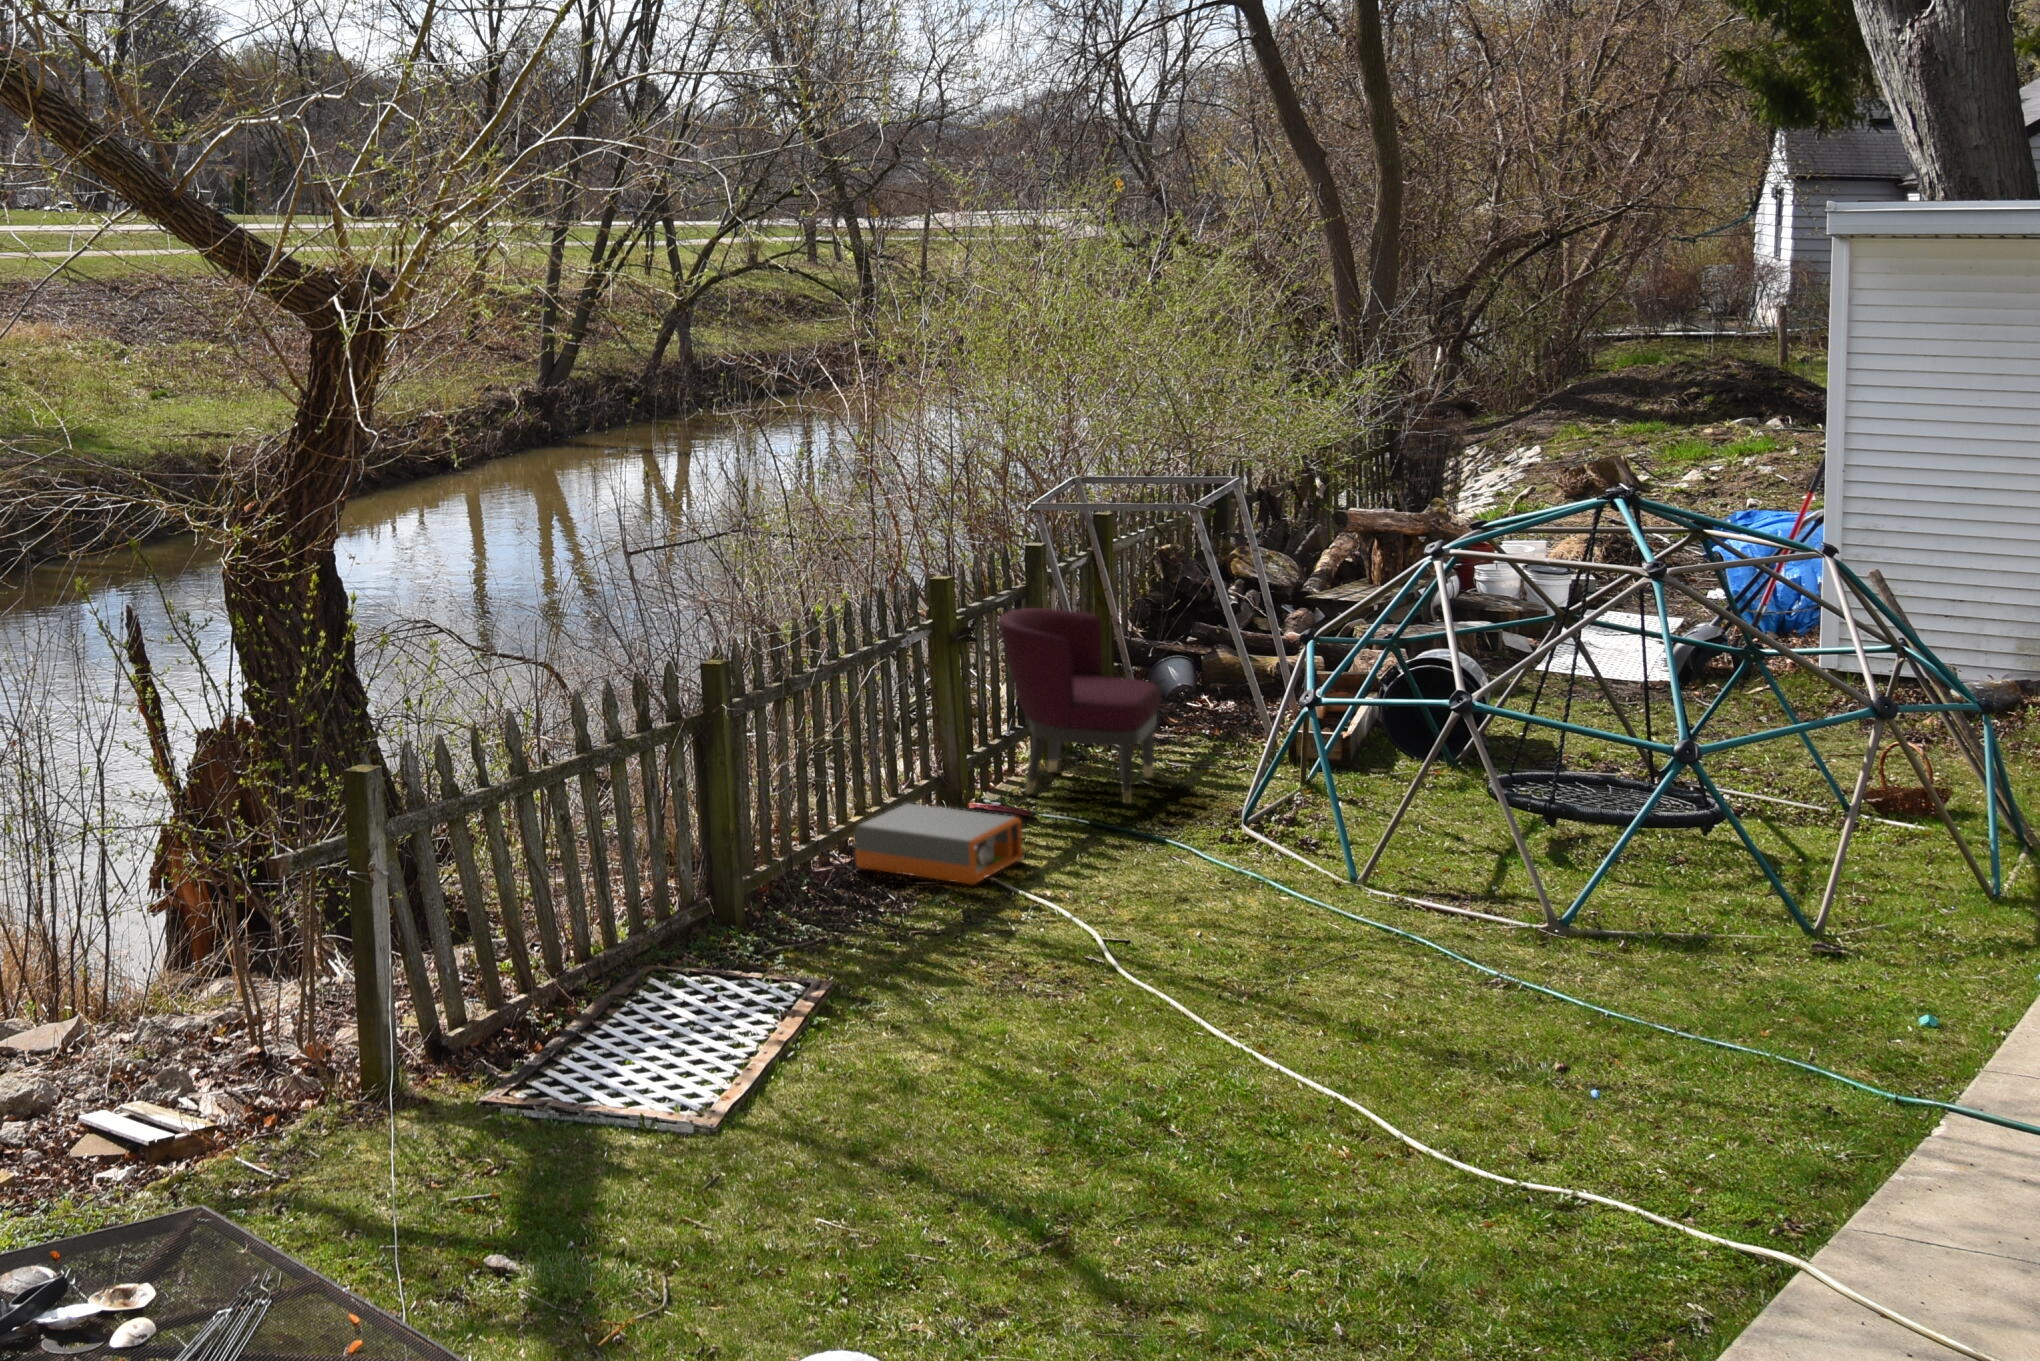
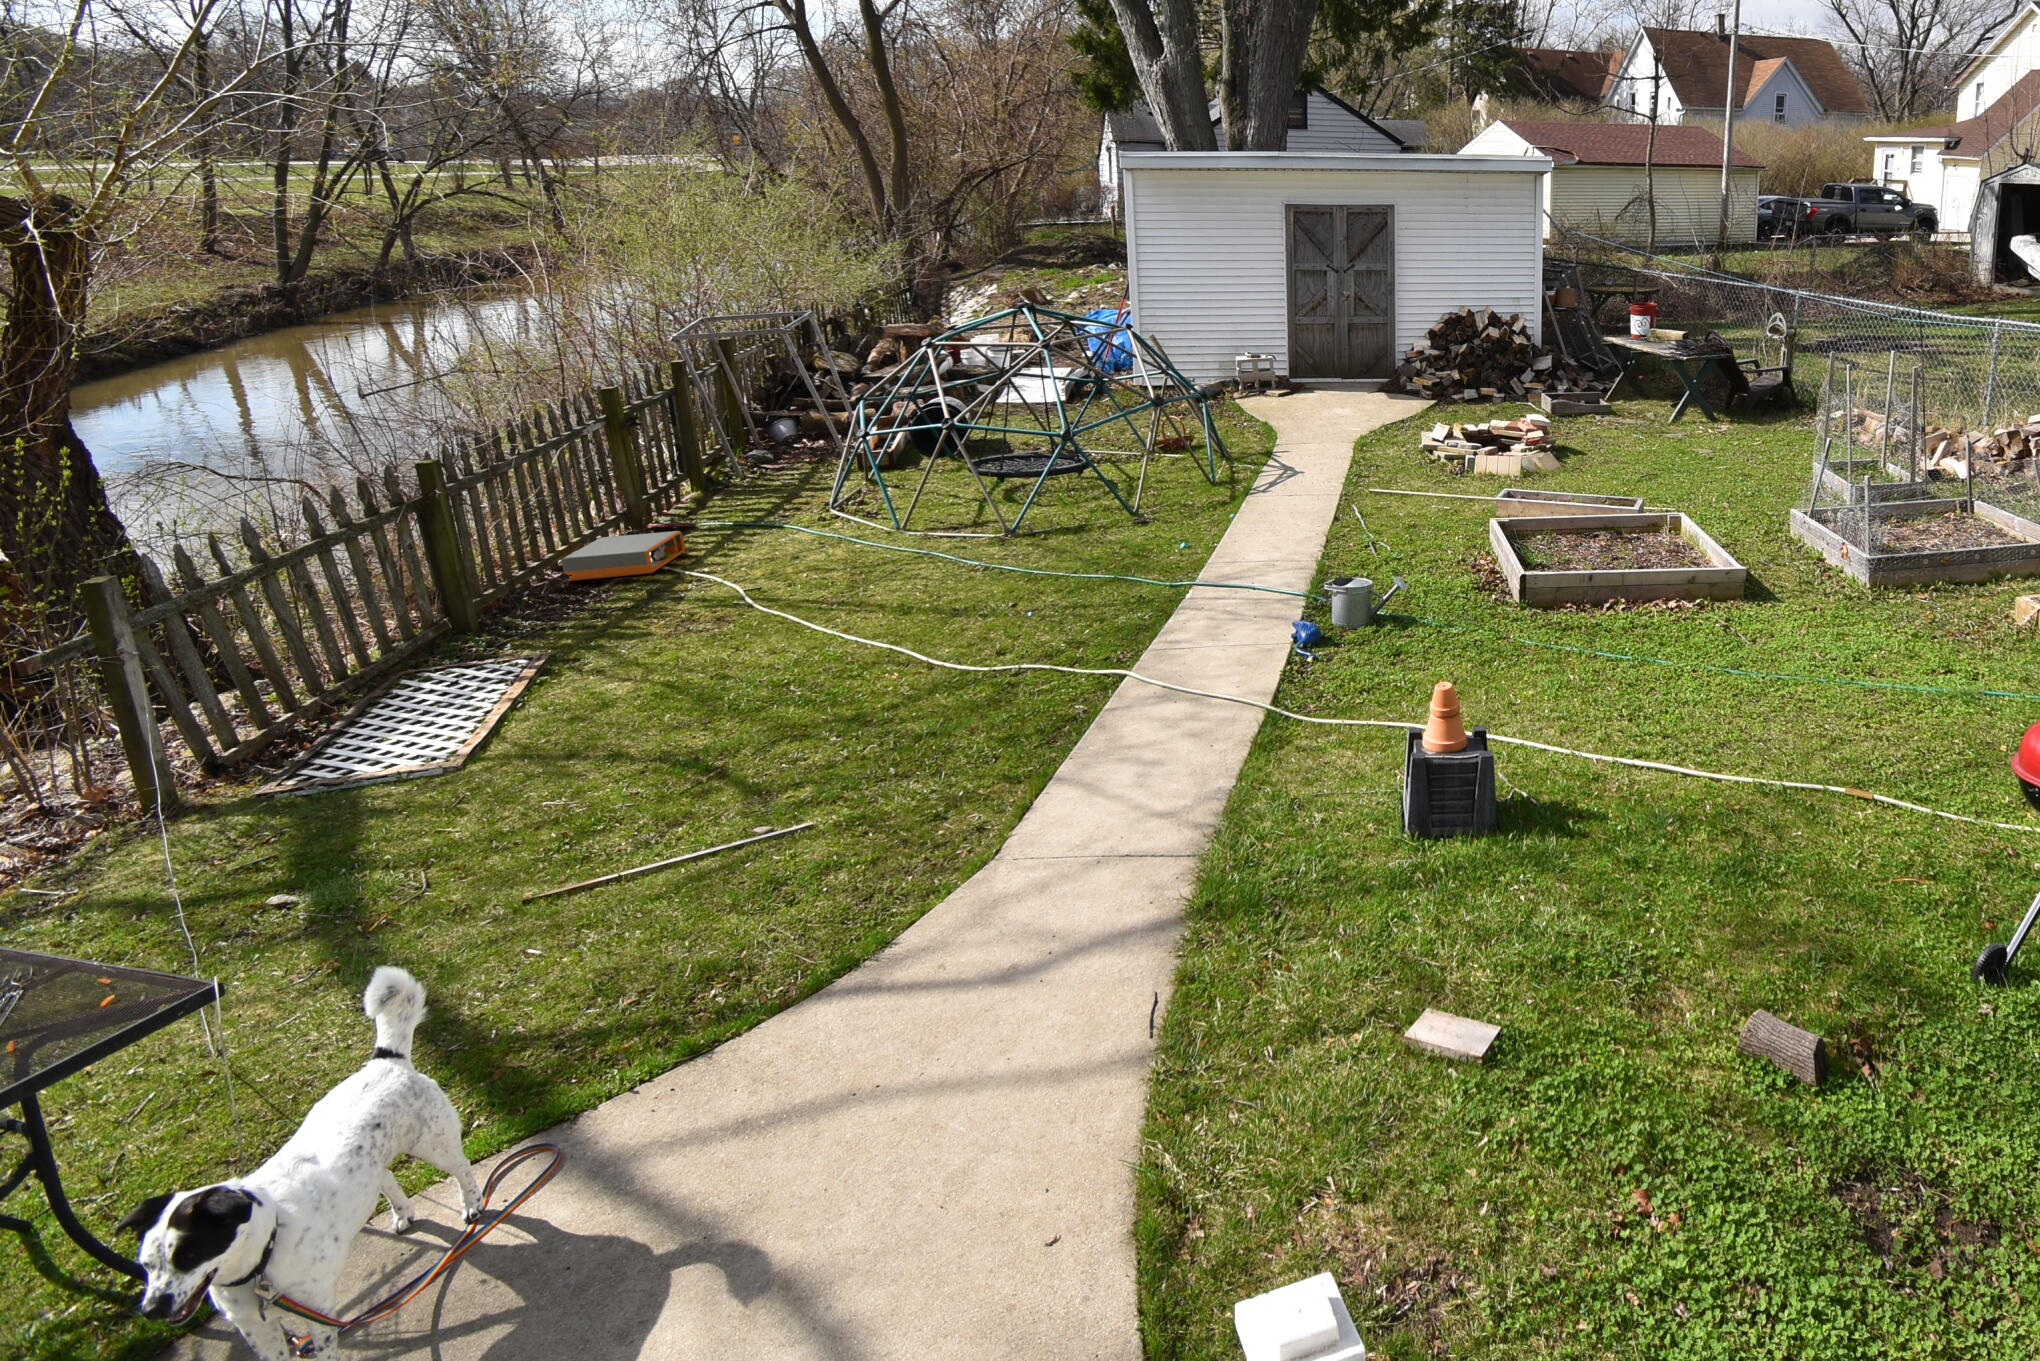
chair: present [998,608,1161,804] -> none [654,411,772,513]

